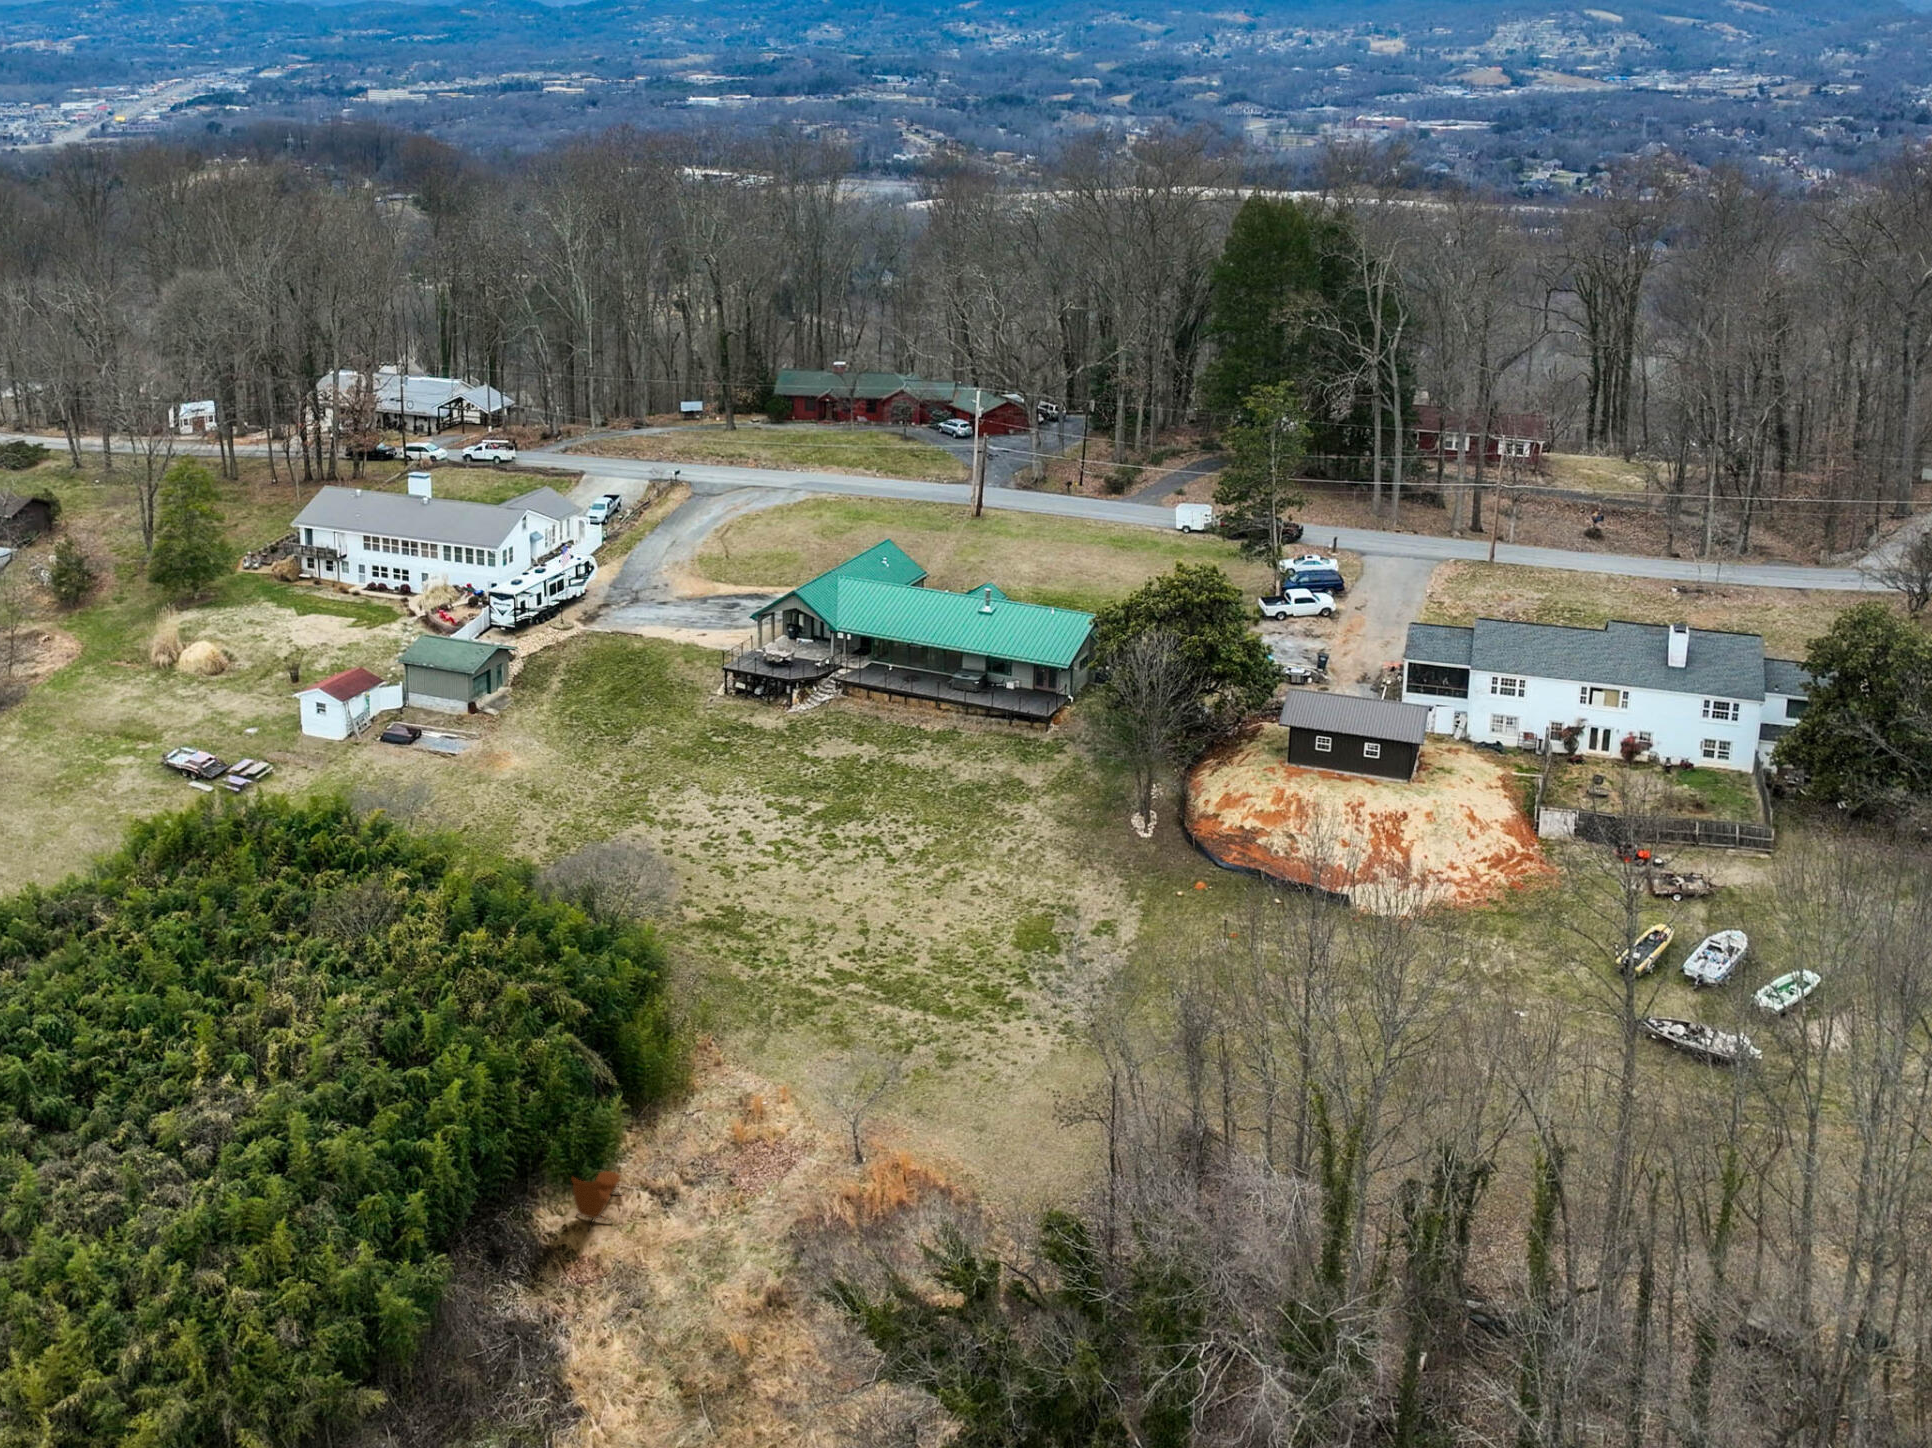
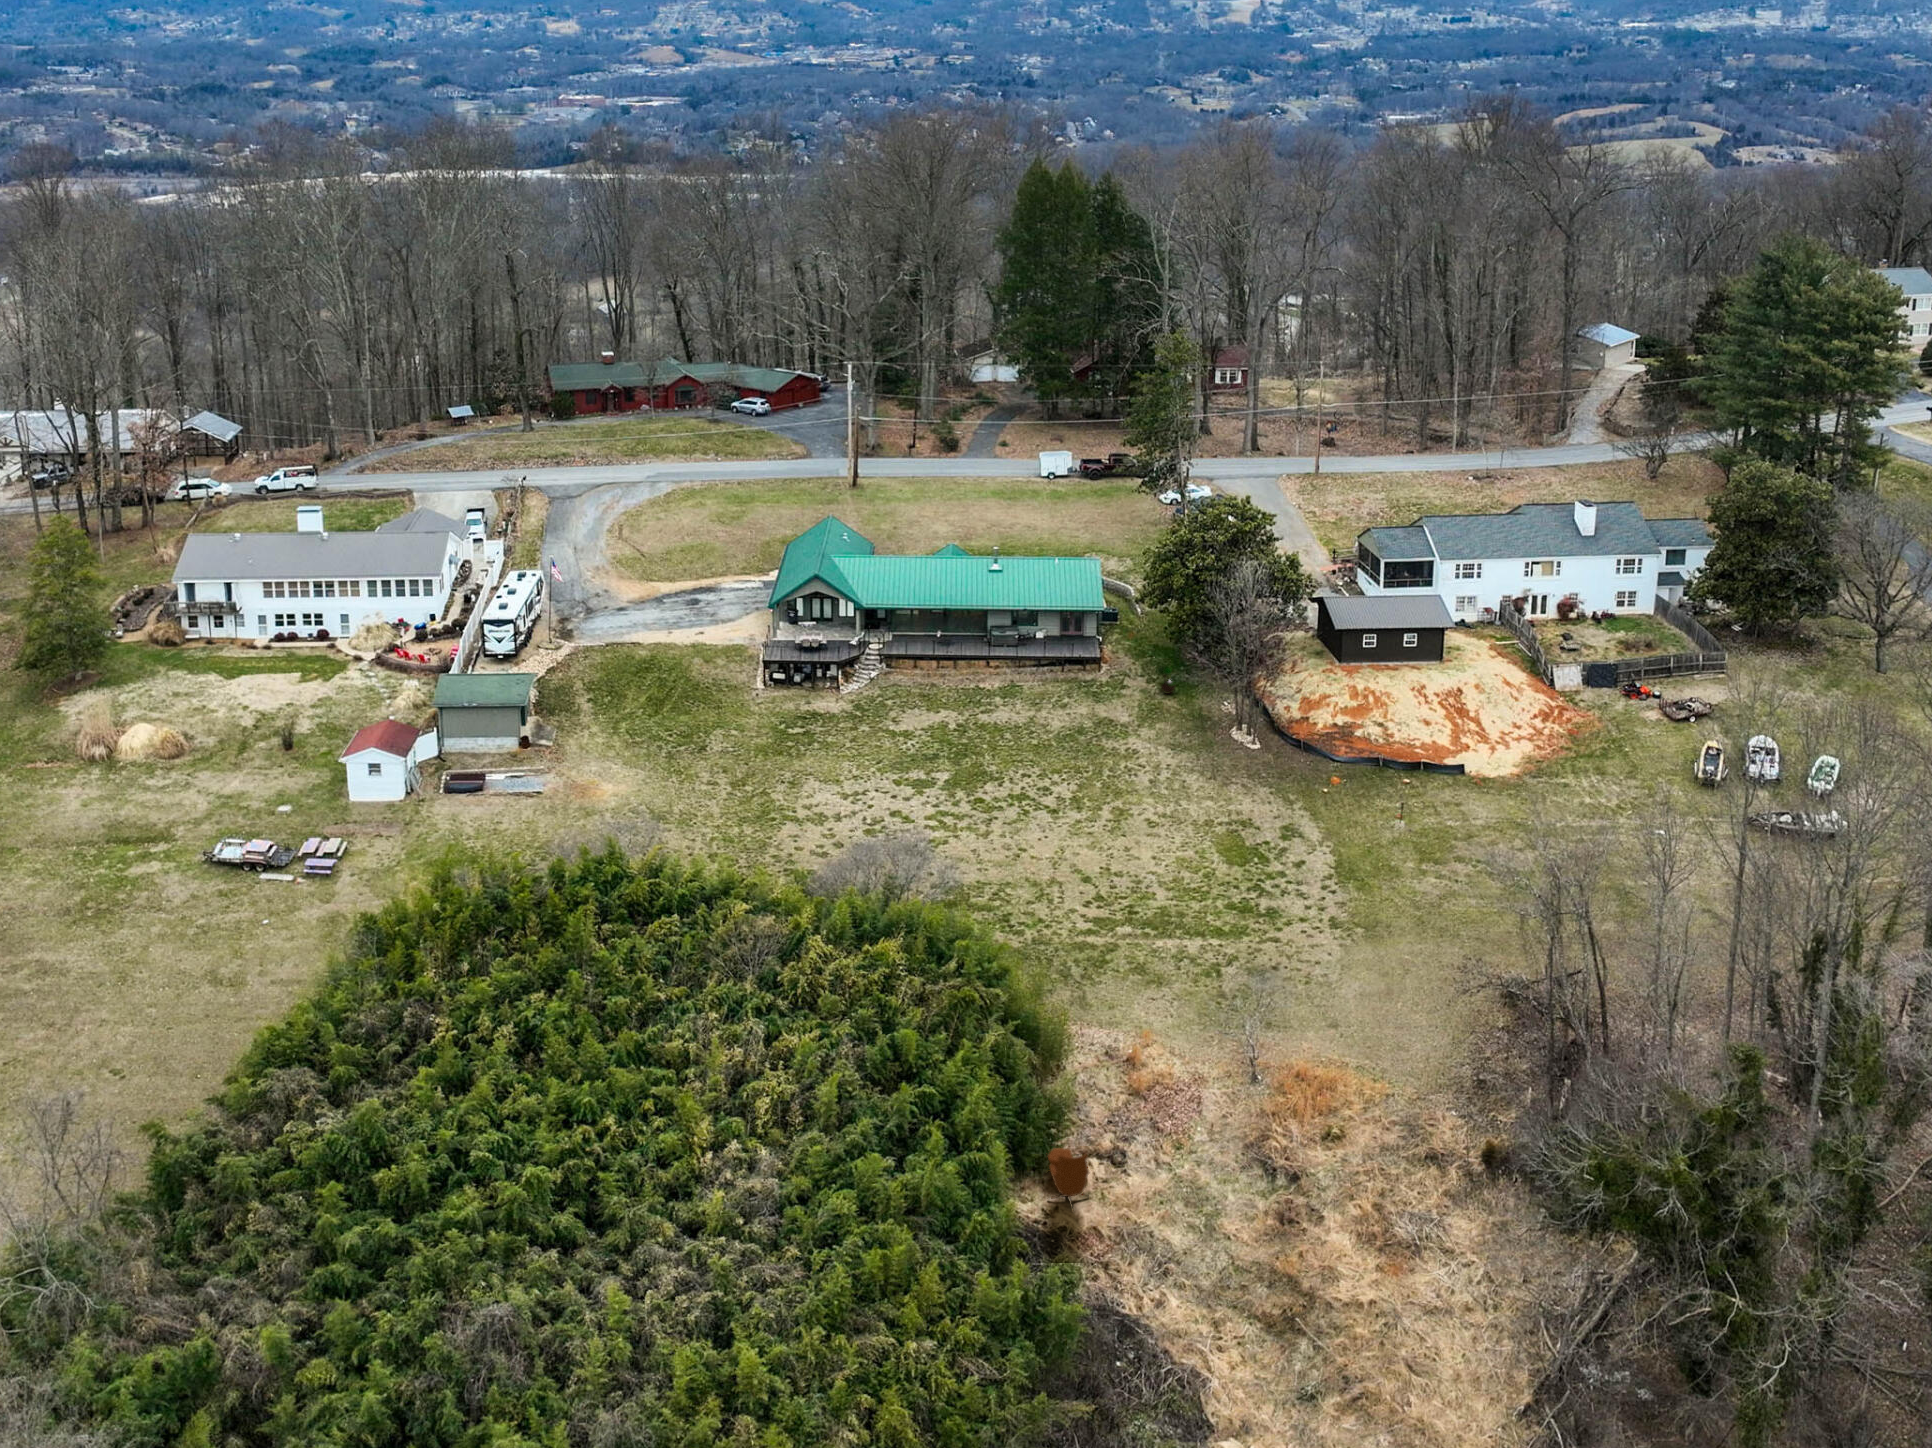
potted tree: none [1090,731,1114,765] -> present [1156,665,1176,693]

